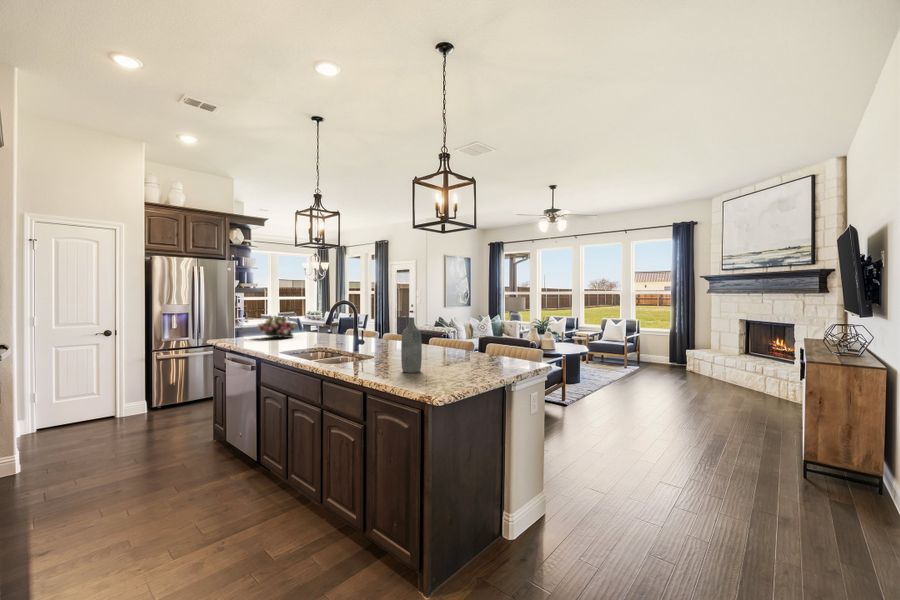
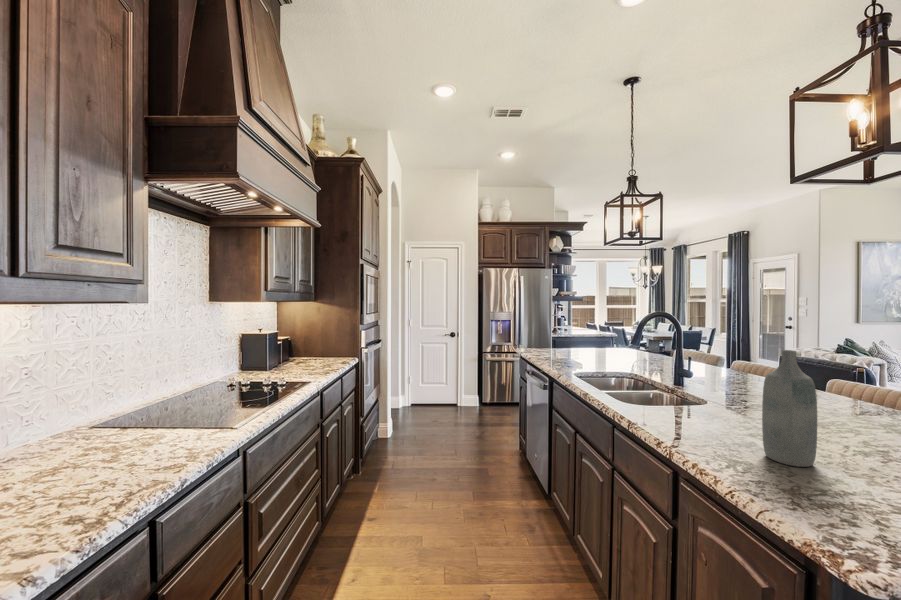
flower arrangement: present [258,316,296,338] -> none [563,326,607,354]

